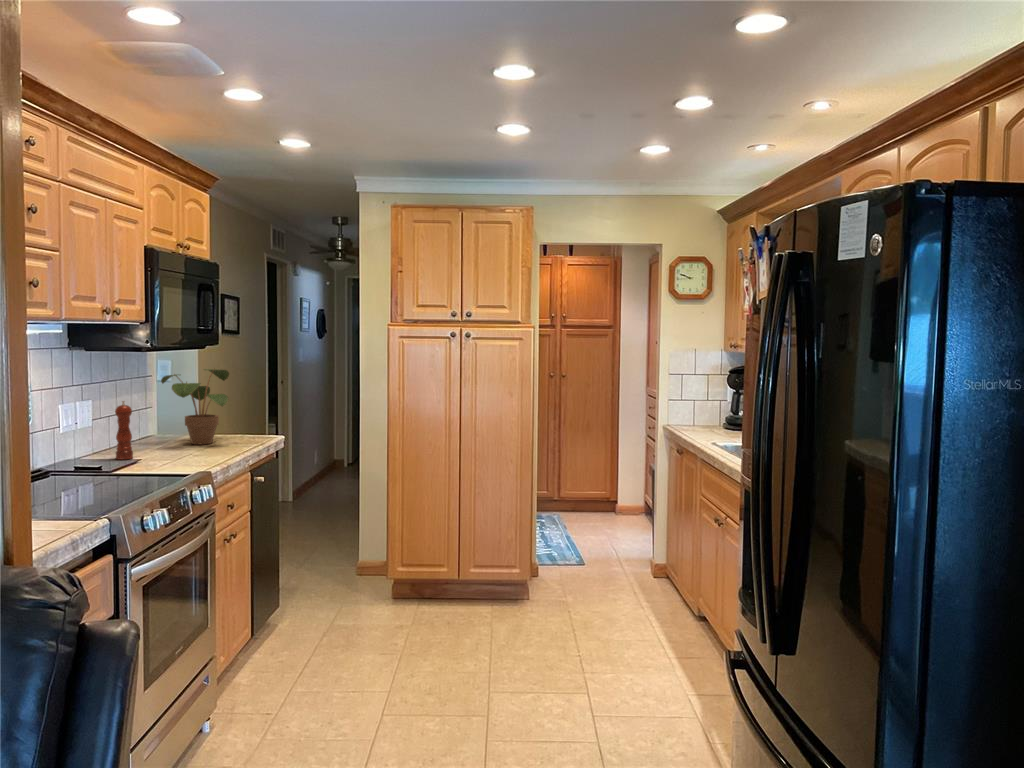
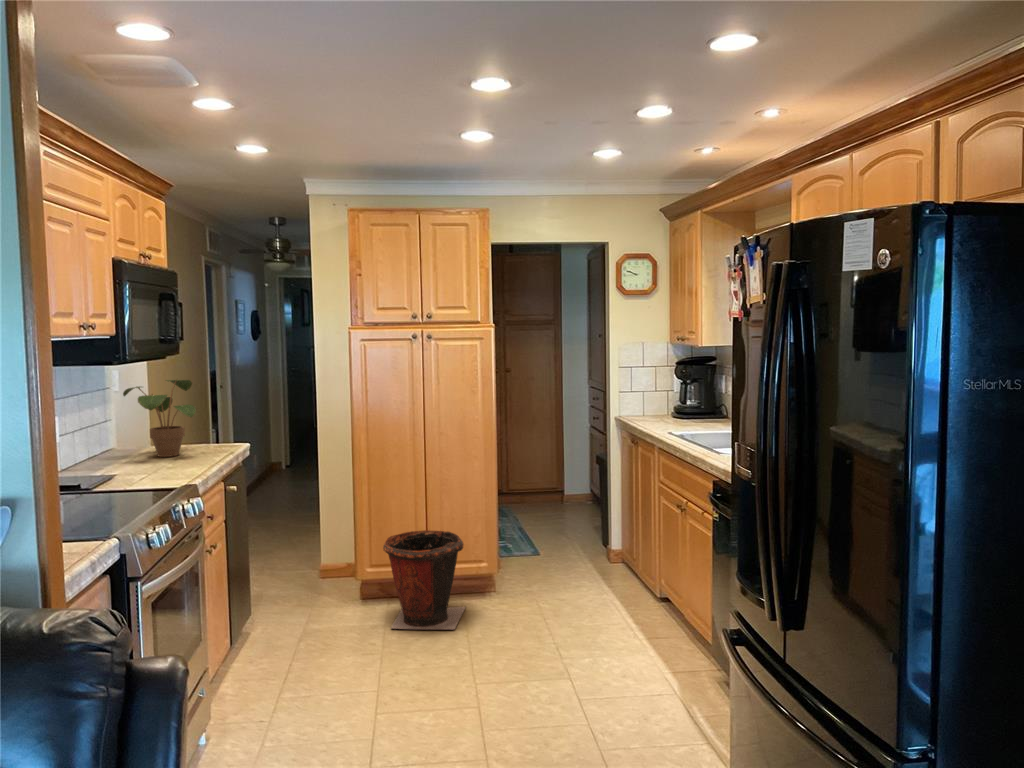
pepper mill: present [115,401,133,460] -> none [86,416,106,476]
waste bin: none [412,531,495,635] -> present [383,530,466,629]

